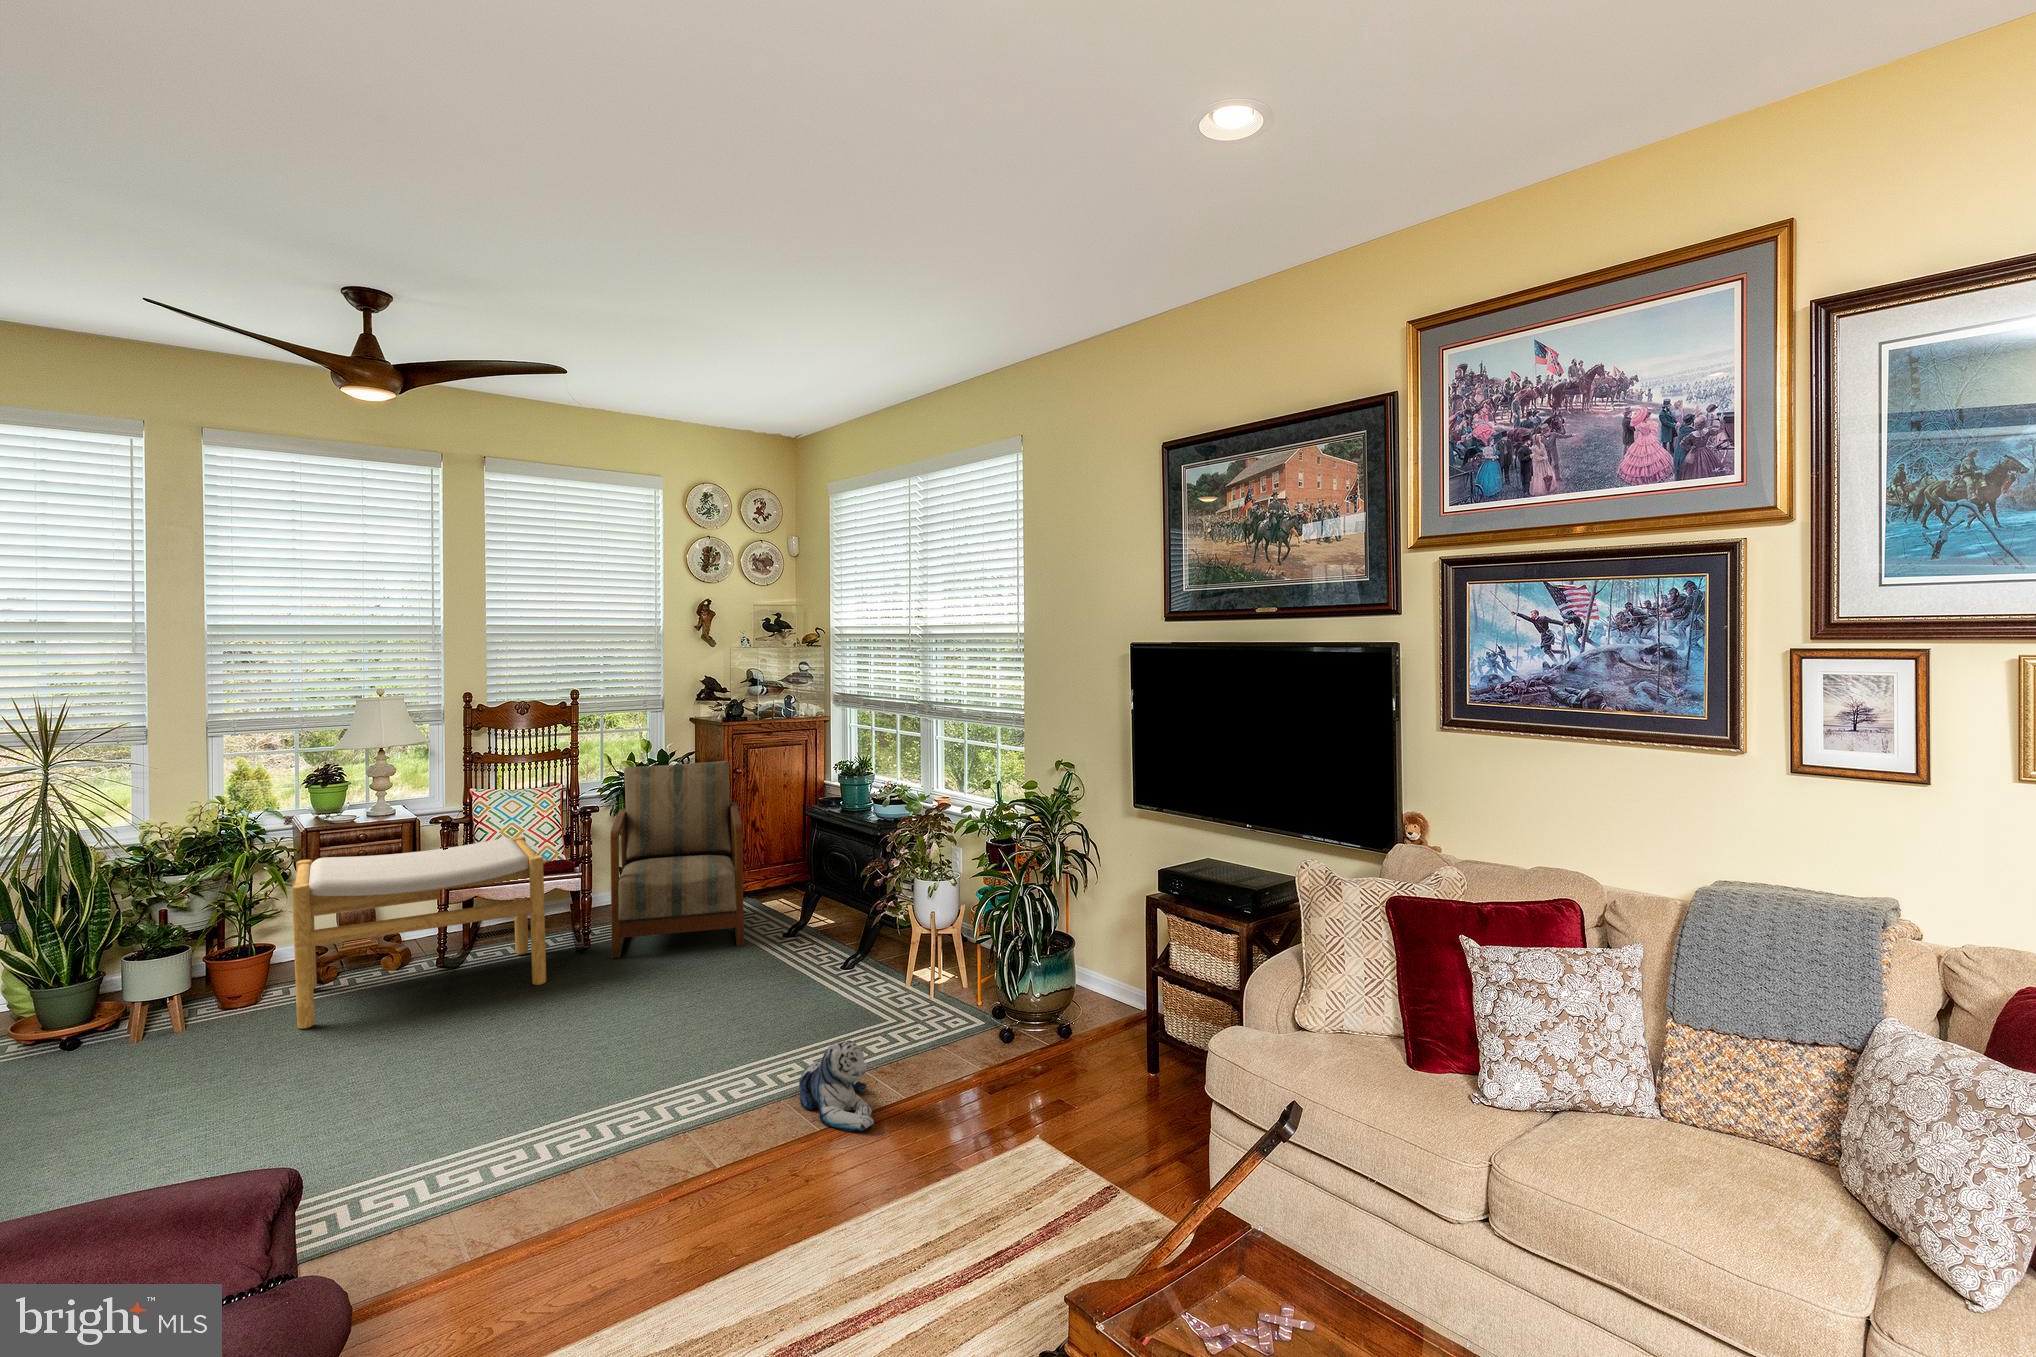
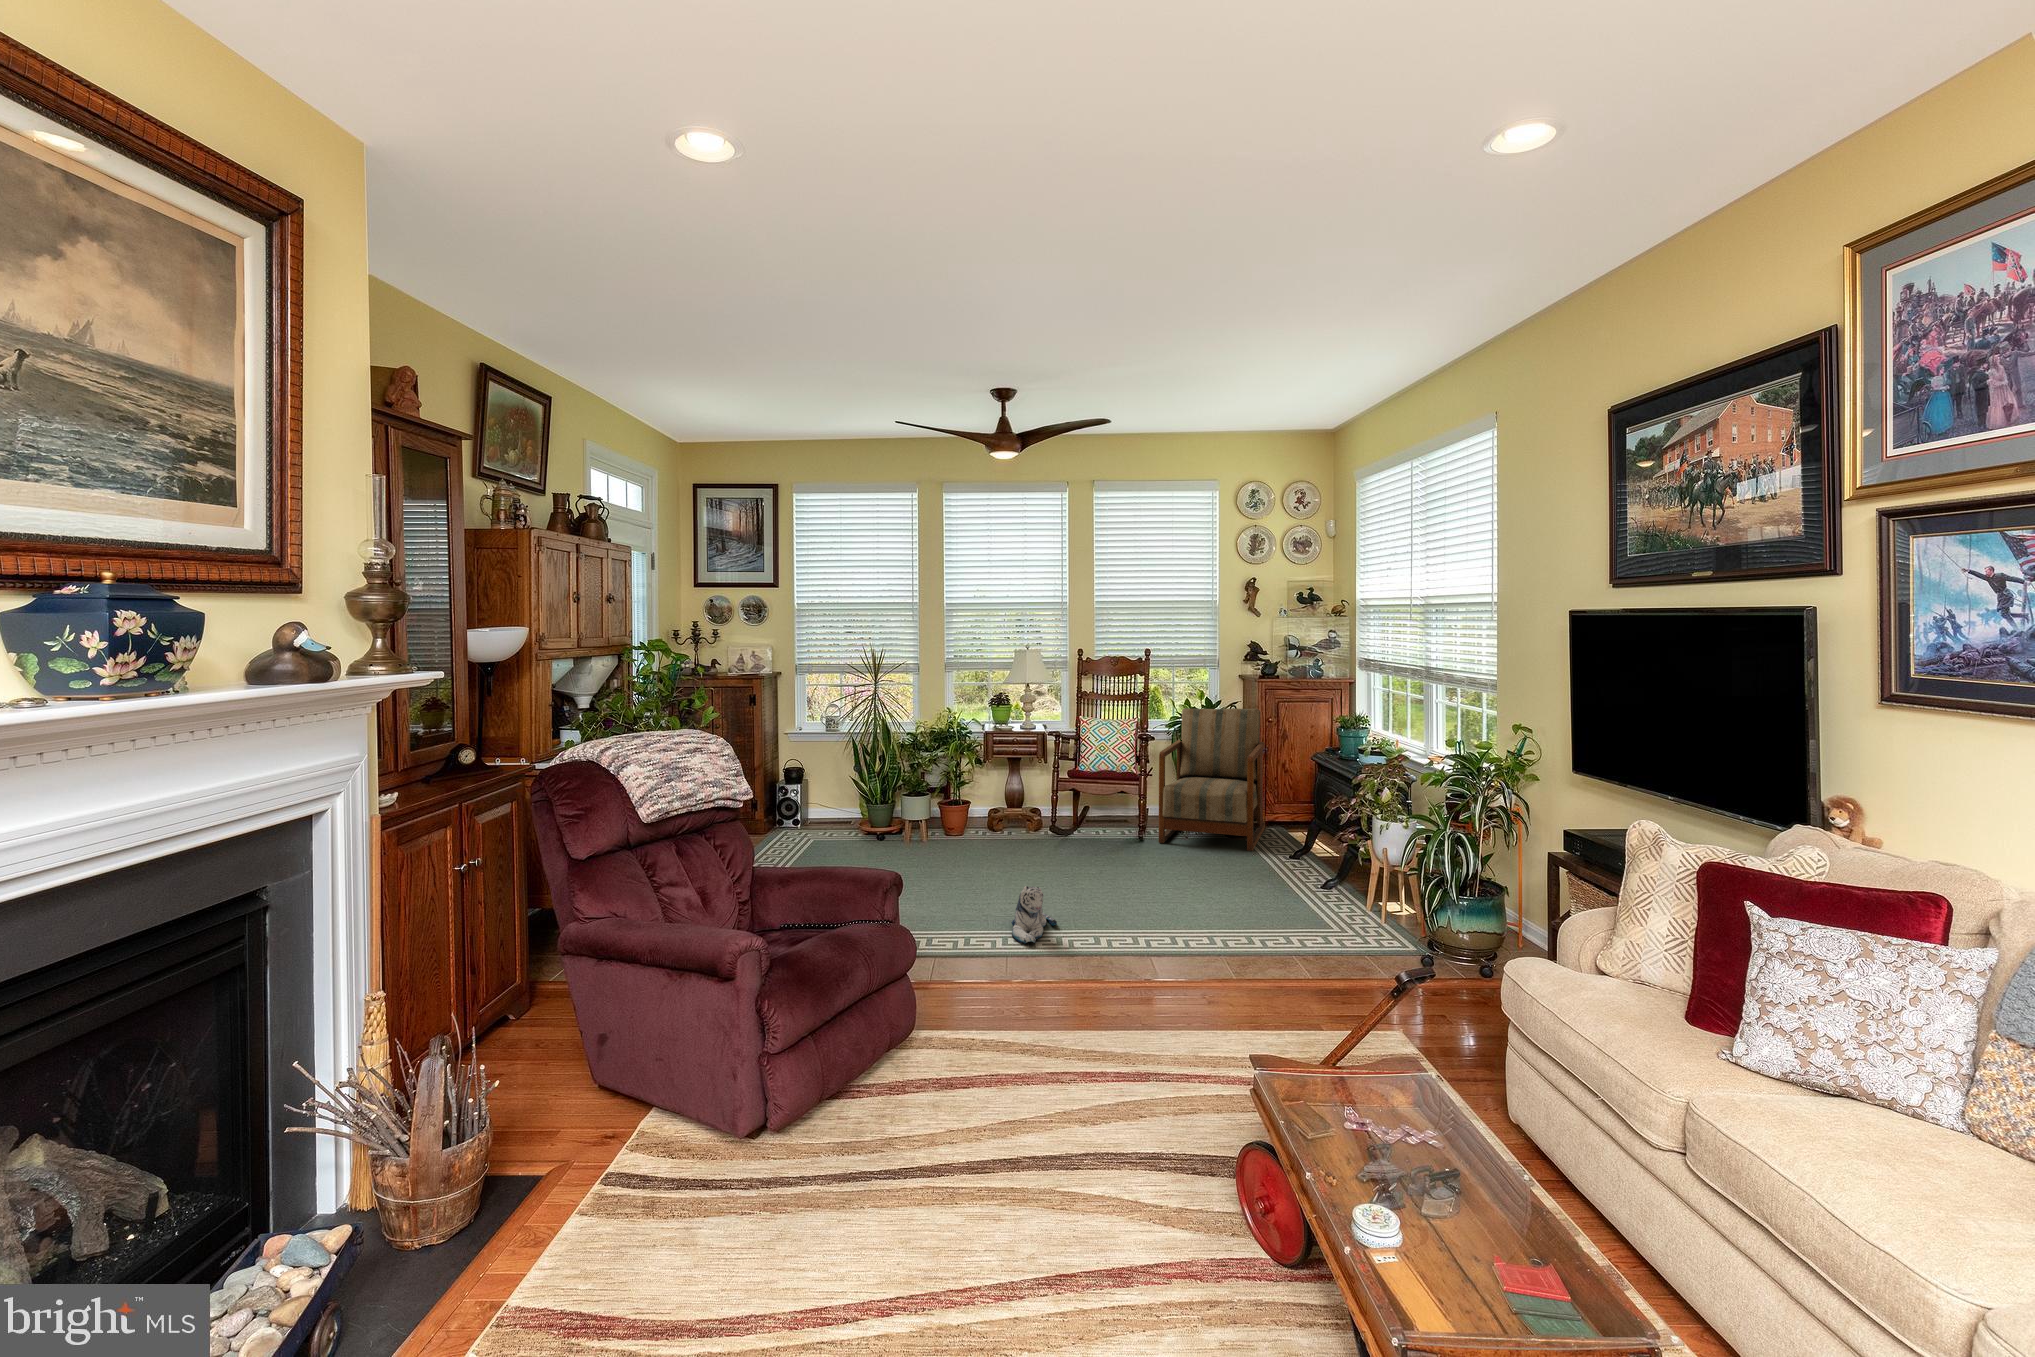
footstool: present [292,836,546,1029] -> none [972,750,1111,850]
plush toy: present [799,1041,874,1132] -> present [1012,886,1057,944]

